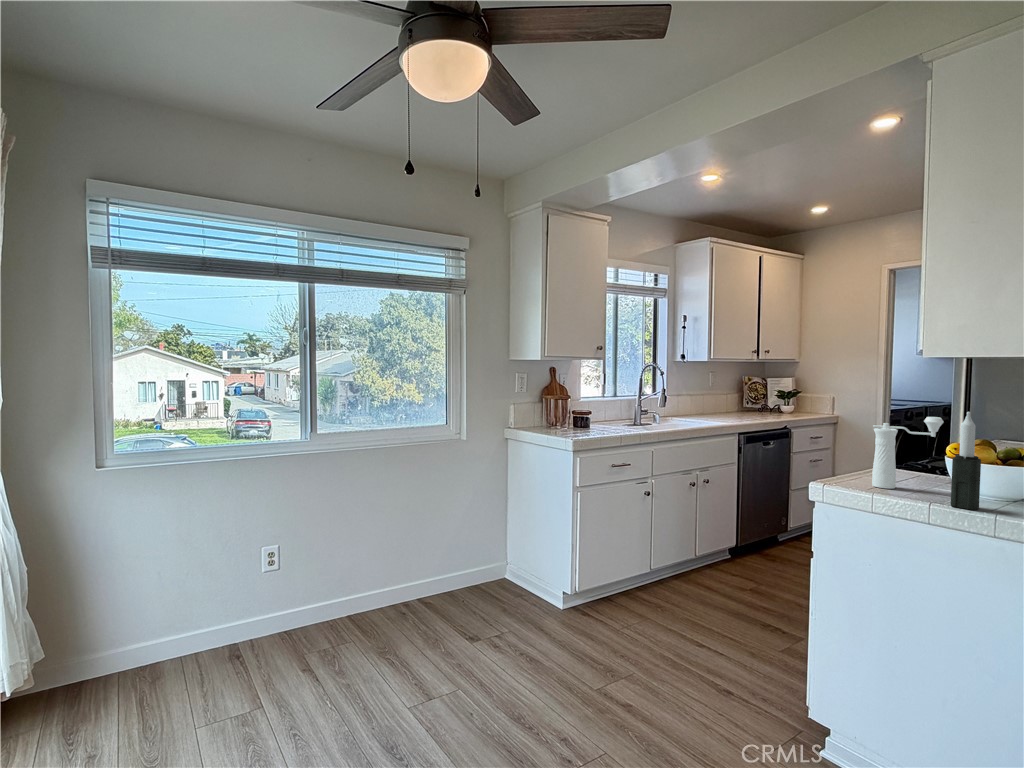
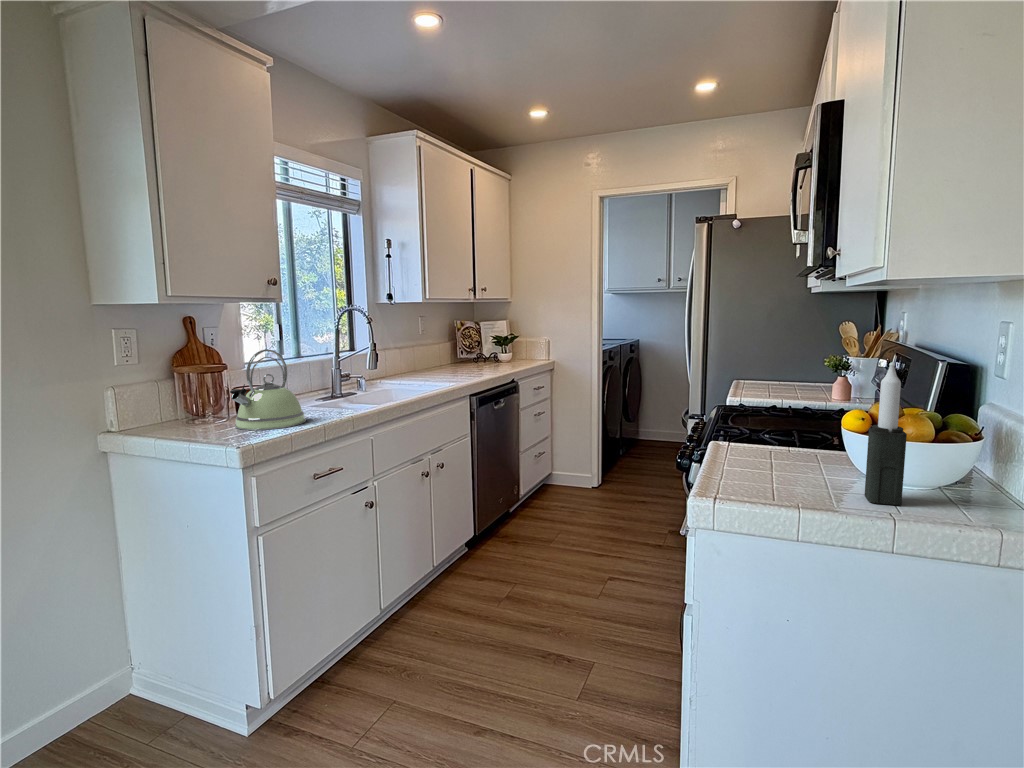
kettle: none [571,388,612,435] -> present [230,349,306,430]
pepper mill: present [872,417,944,489] -> none [735,369,819,479]

